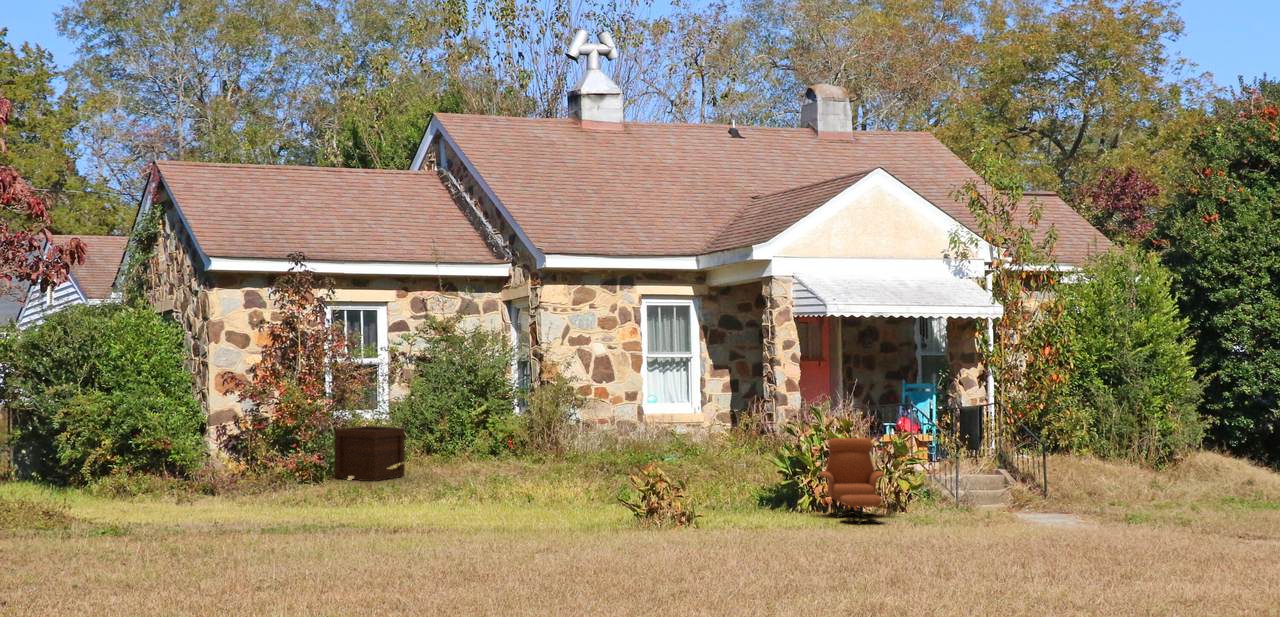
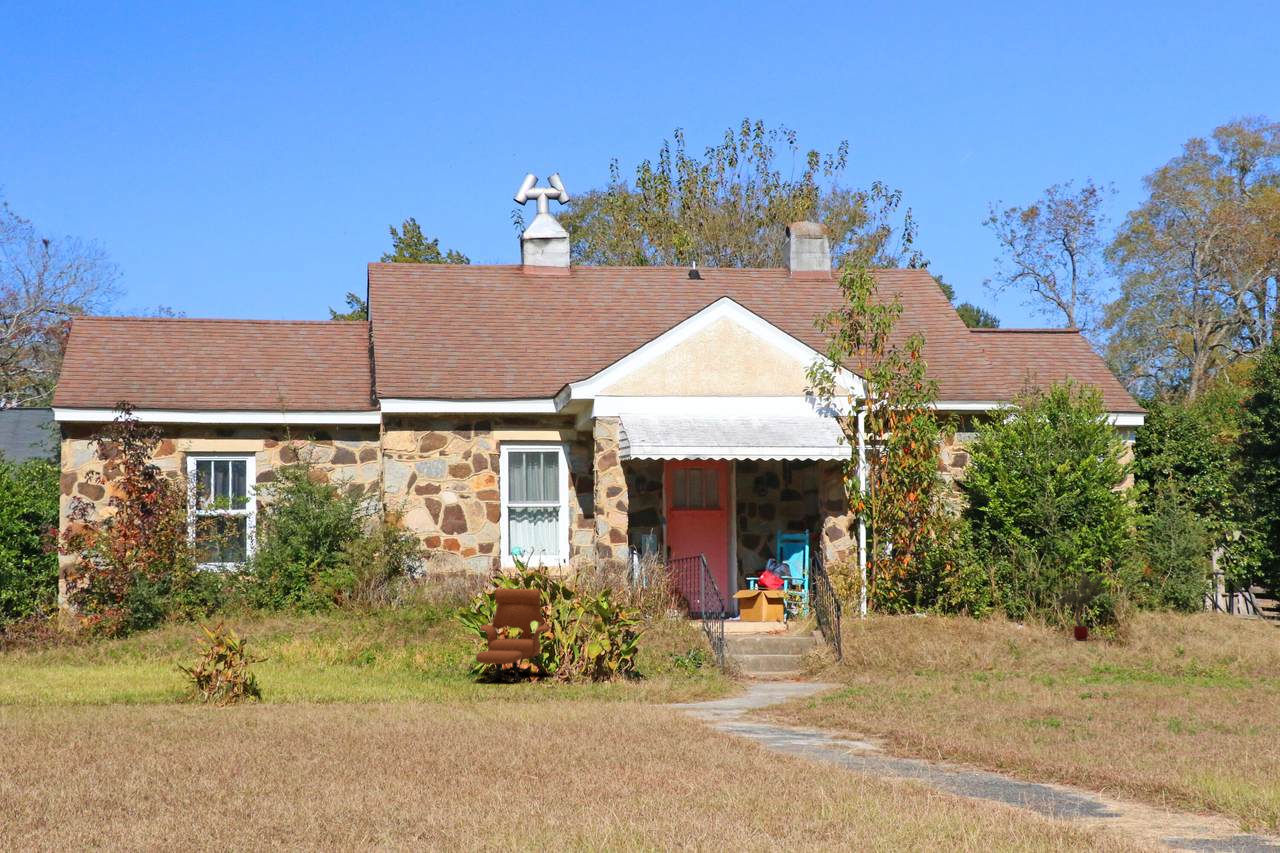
potted tree: none [1185,411,1225,476] -> present [1056,566,1105,641]
wooden crate: present [334,426,405,481] -> none [150,576,222,631]

